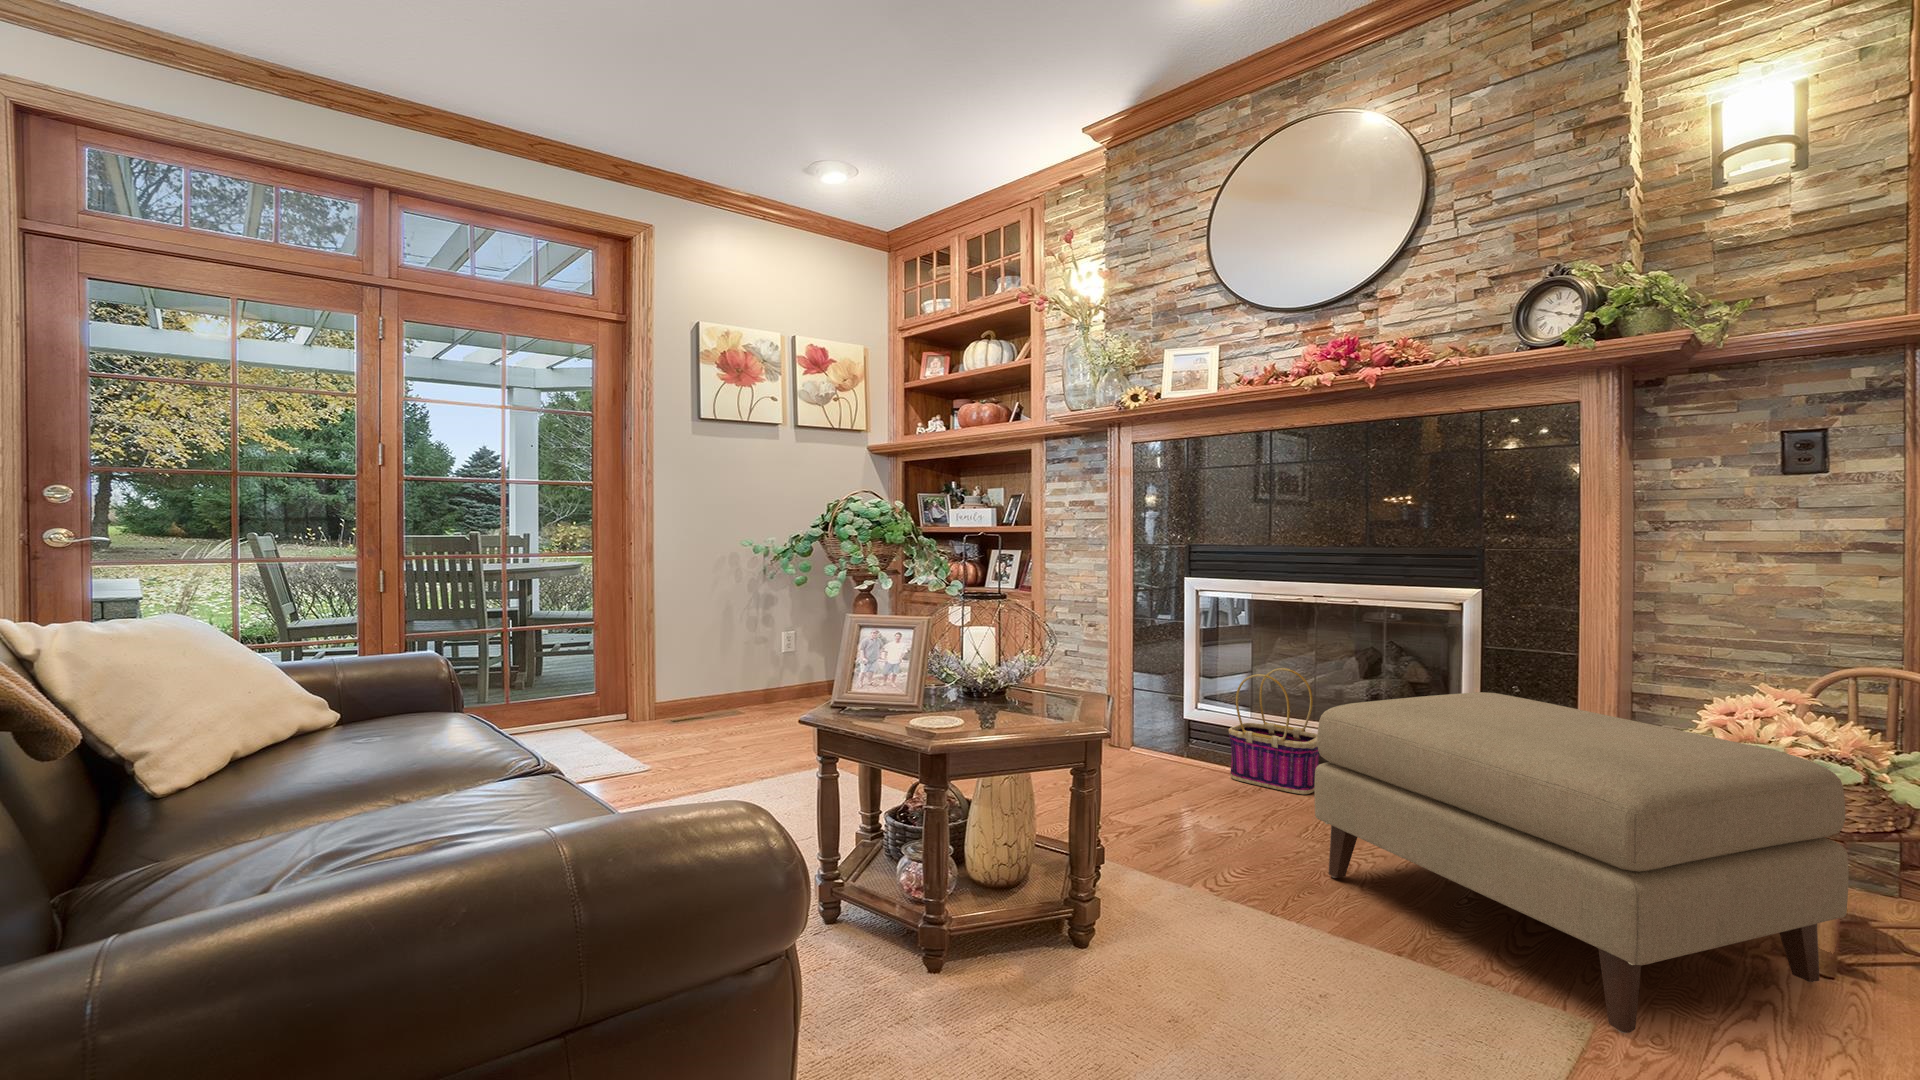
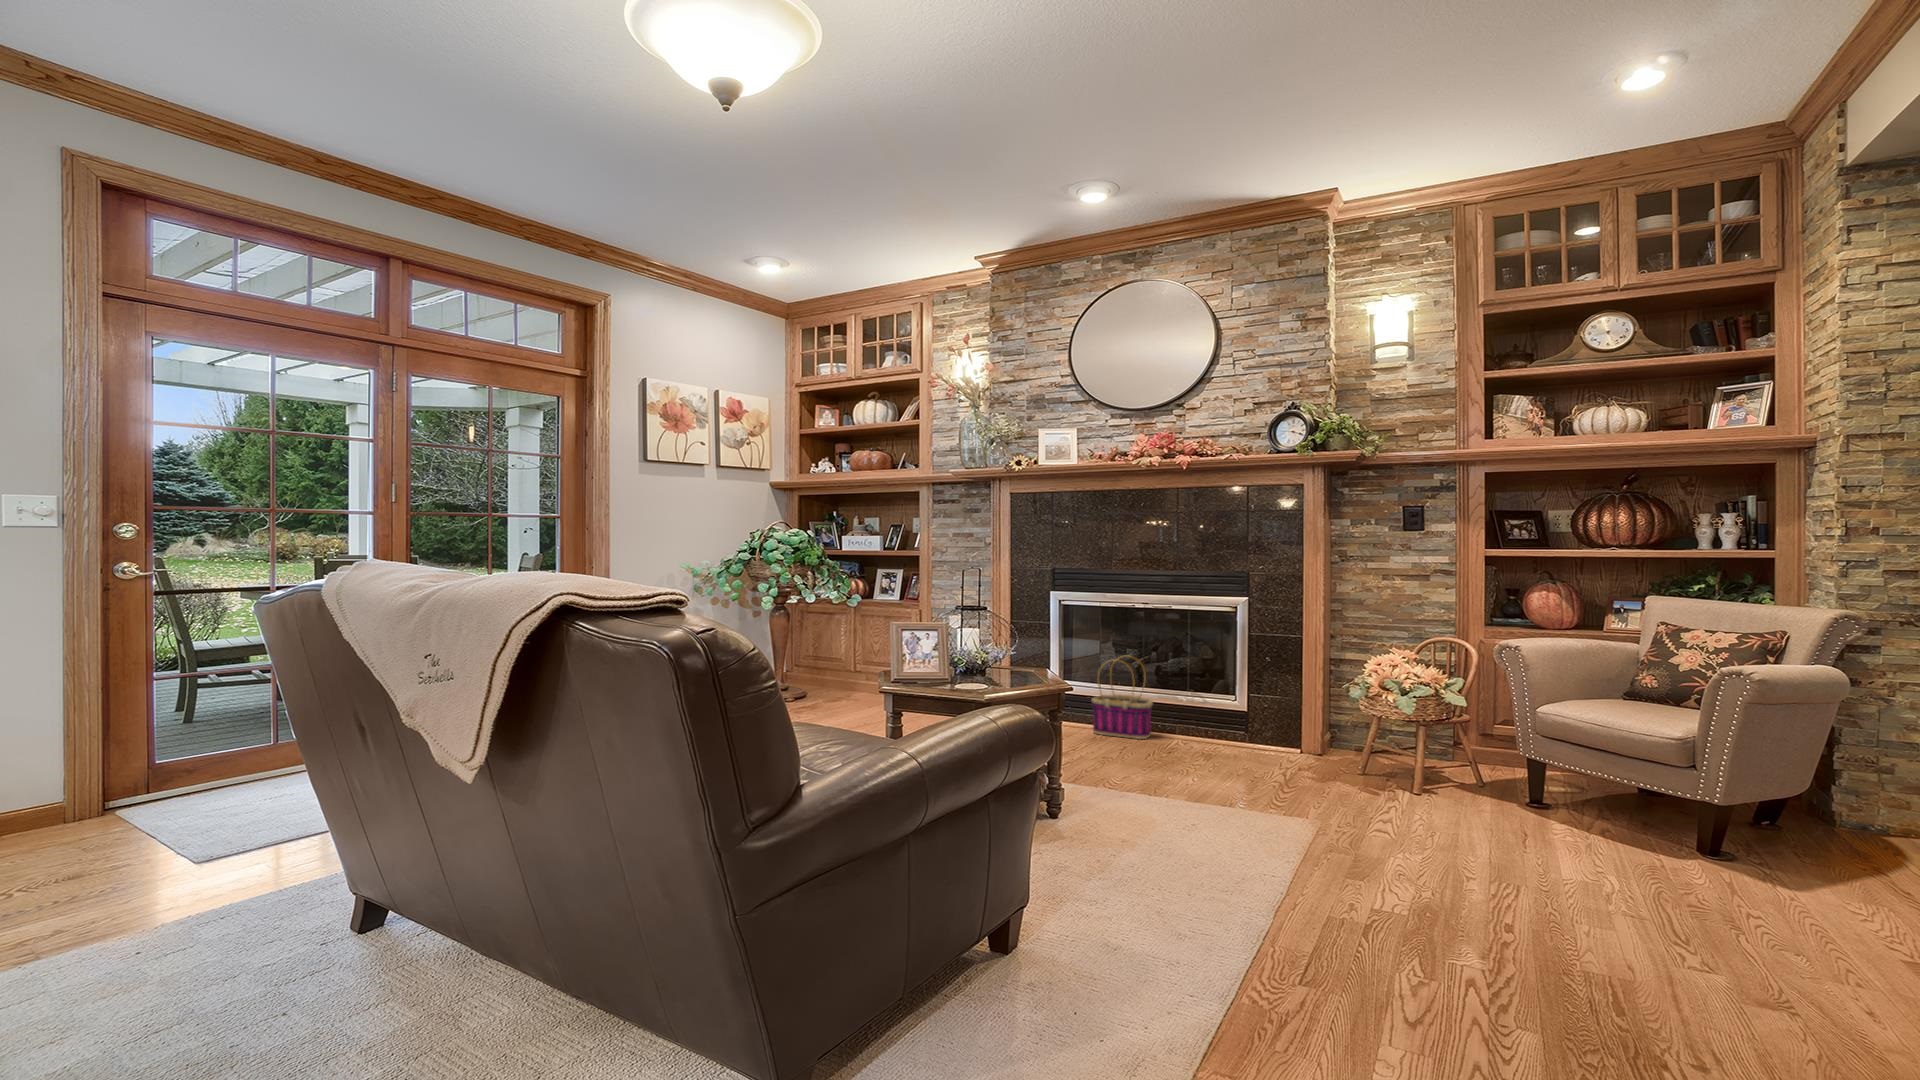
ottoman: present [1314,692,1849,1033] -> none [1167,662,1427,823]

